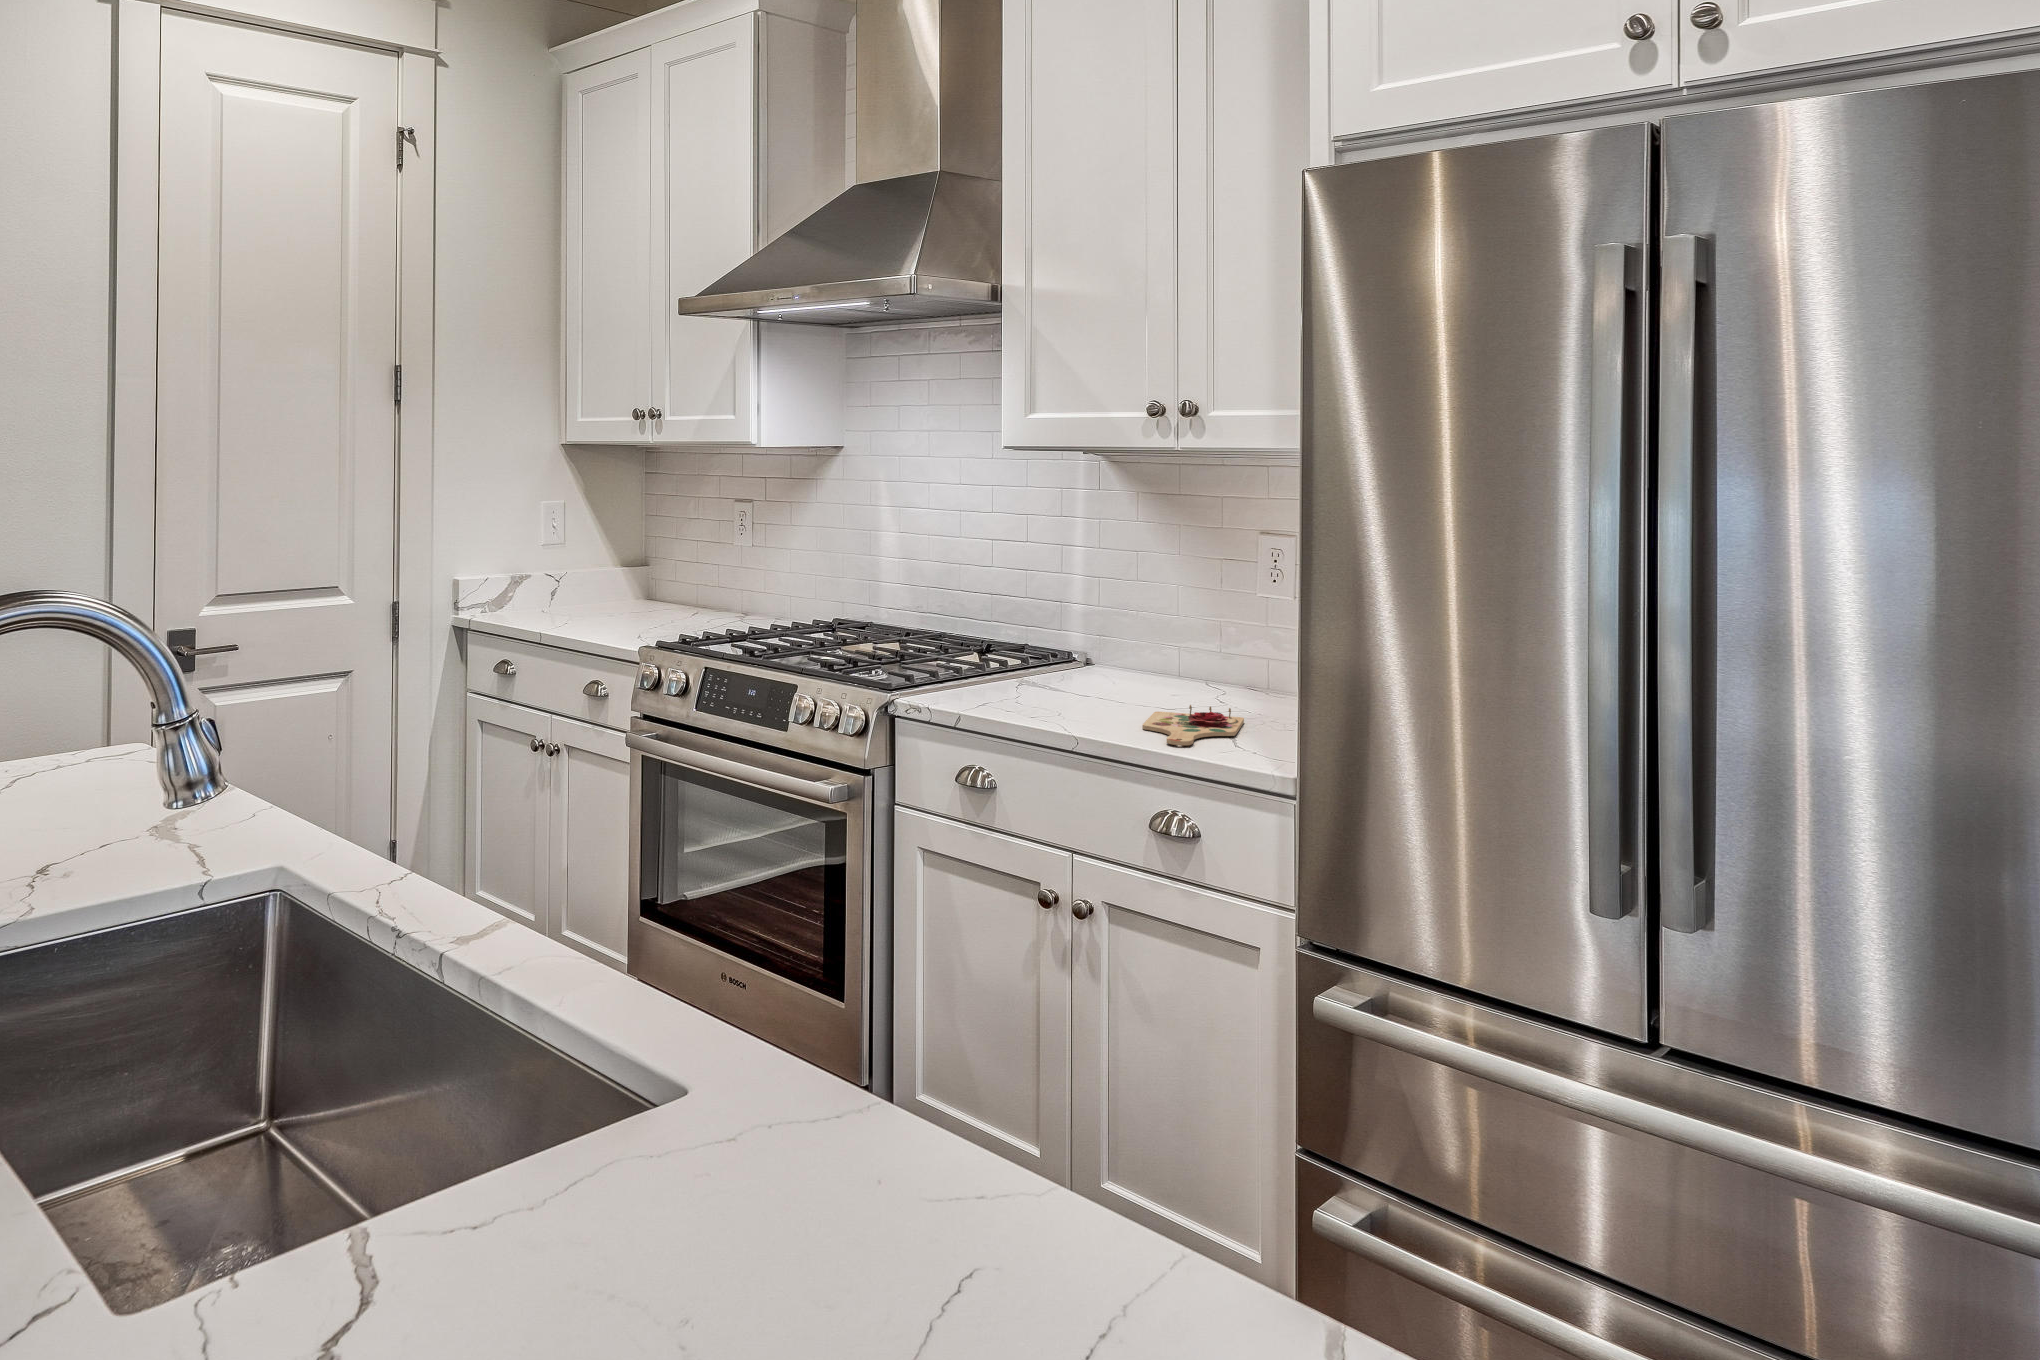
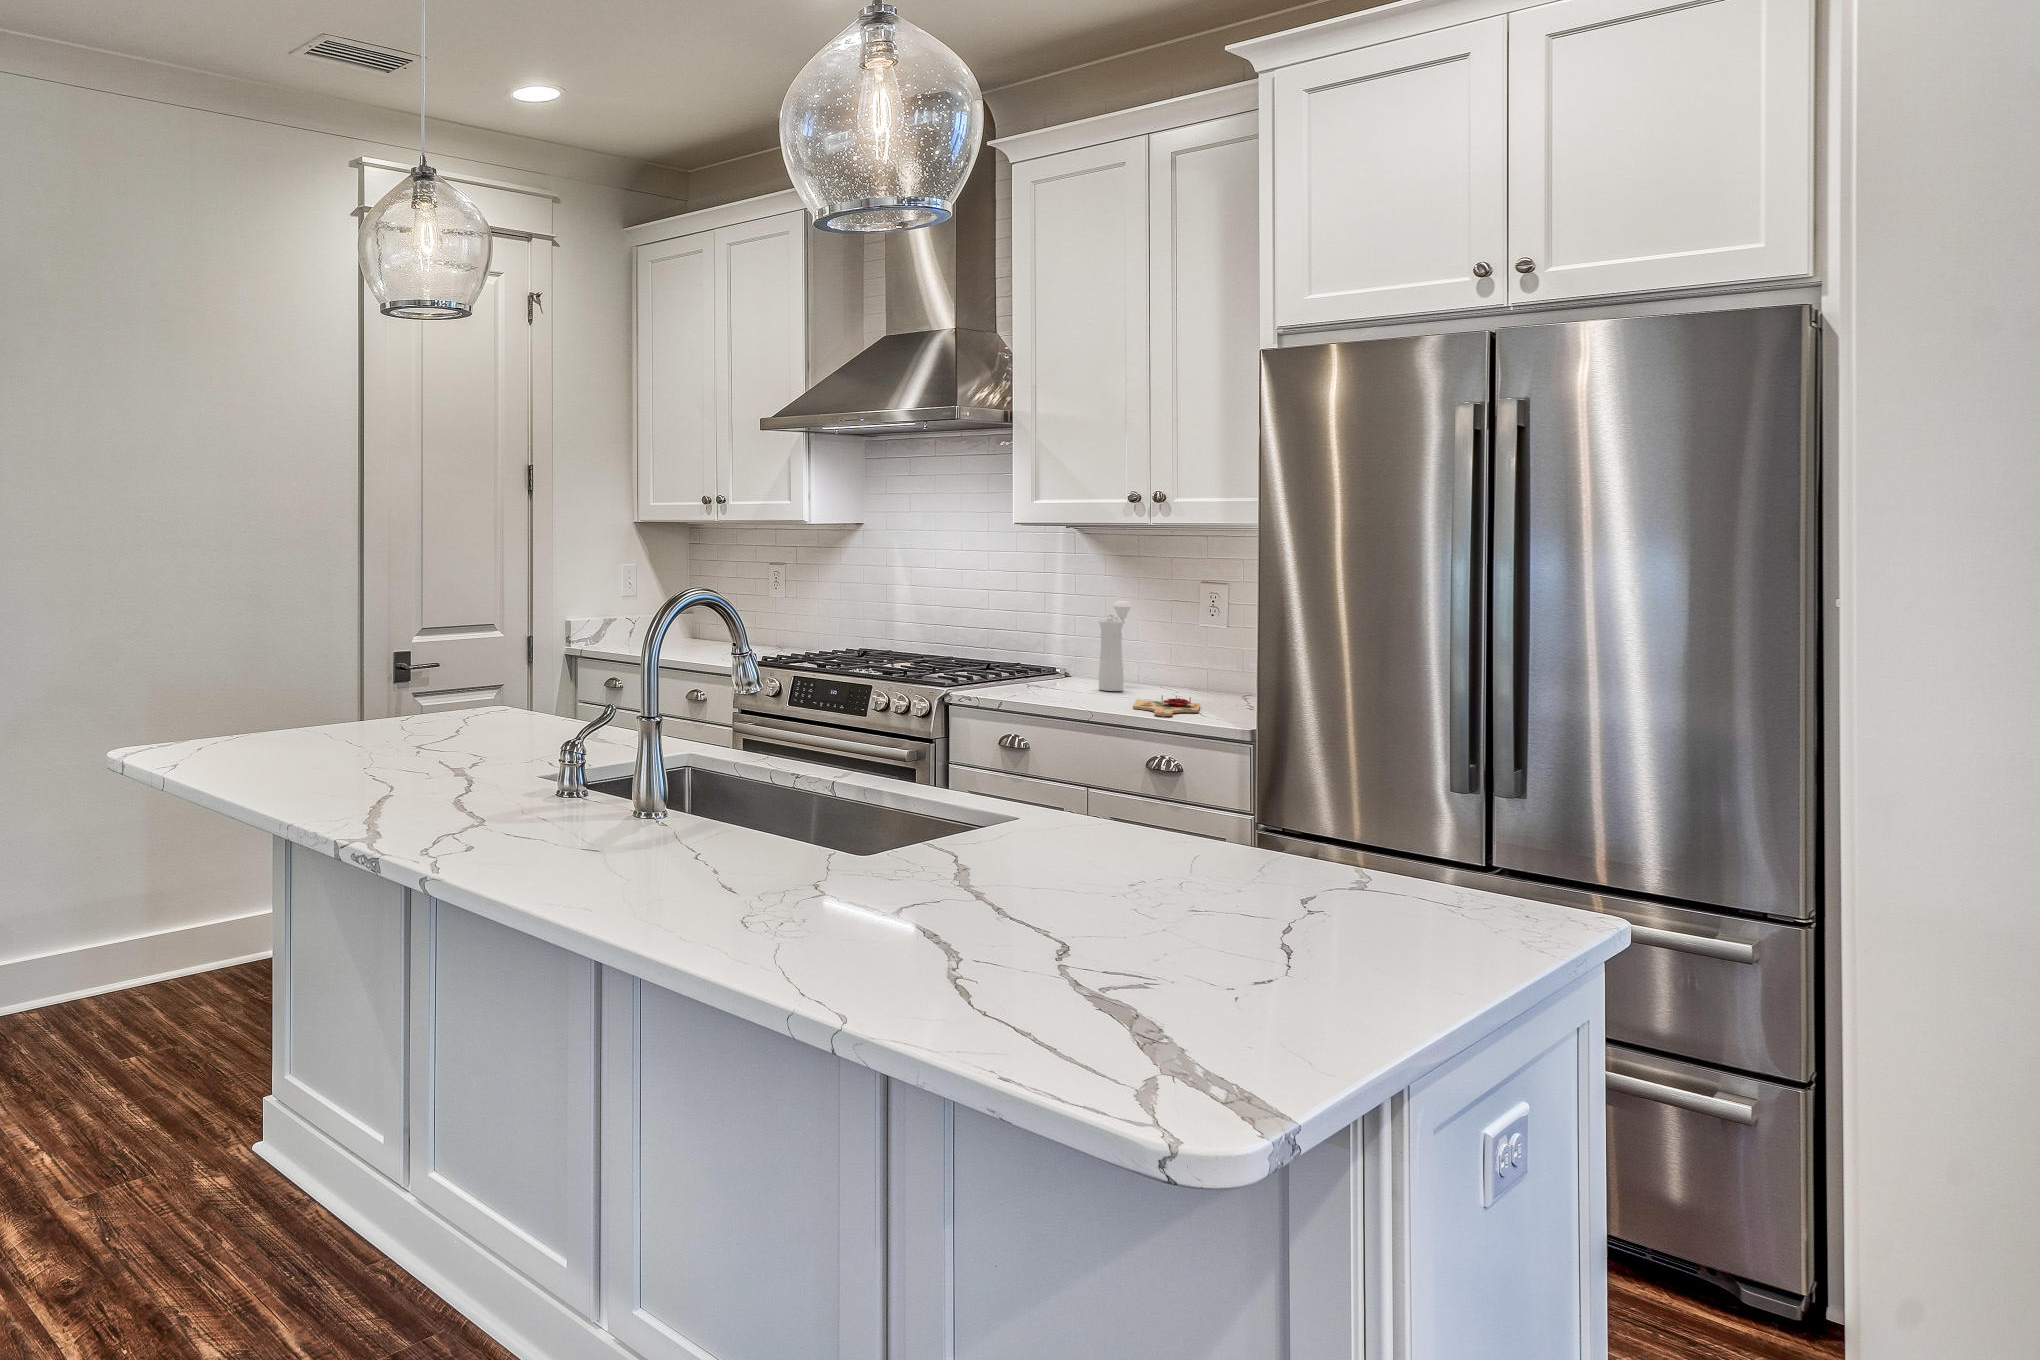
pepper mill: none [1113,558,1166,693] -> present [1099,601,1132,691]

